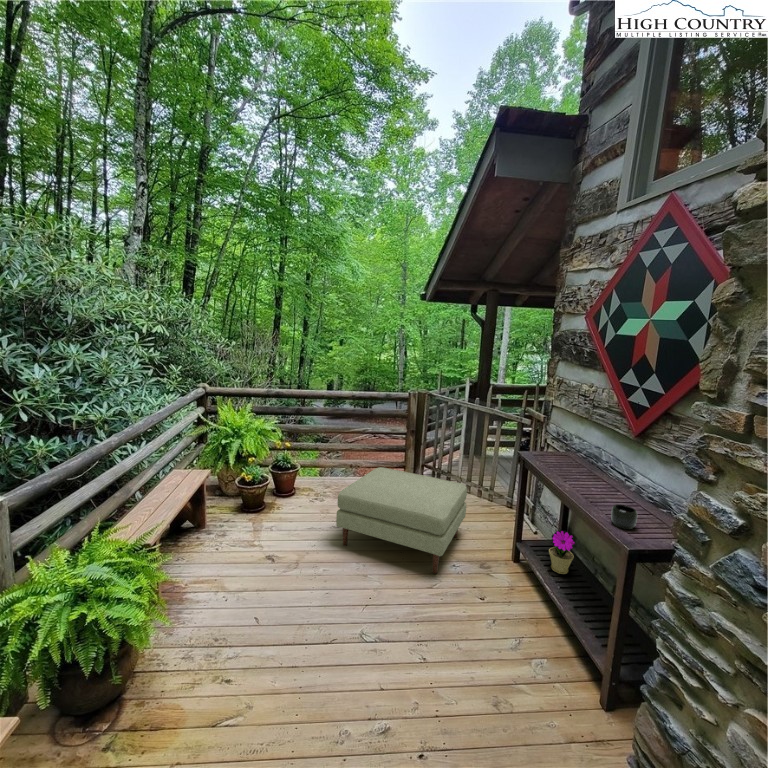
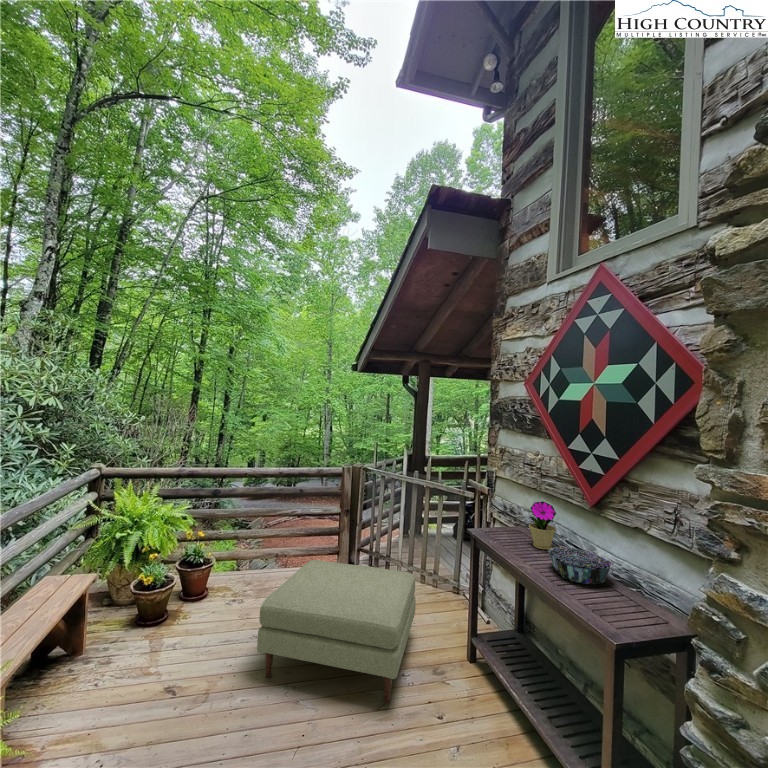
decorative bowl: none [581,469,639,499] -> present [548,547,612,584]
mug: present [611,504,637,529] -> none [603,595,634,628]
flower pot: present [549,531,575,574] -> present [529,501,556,549]

